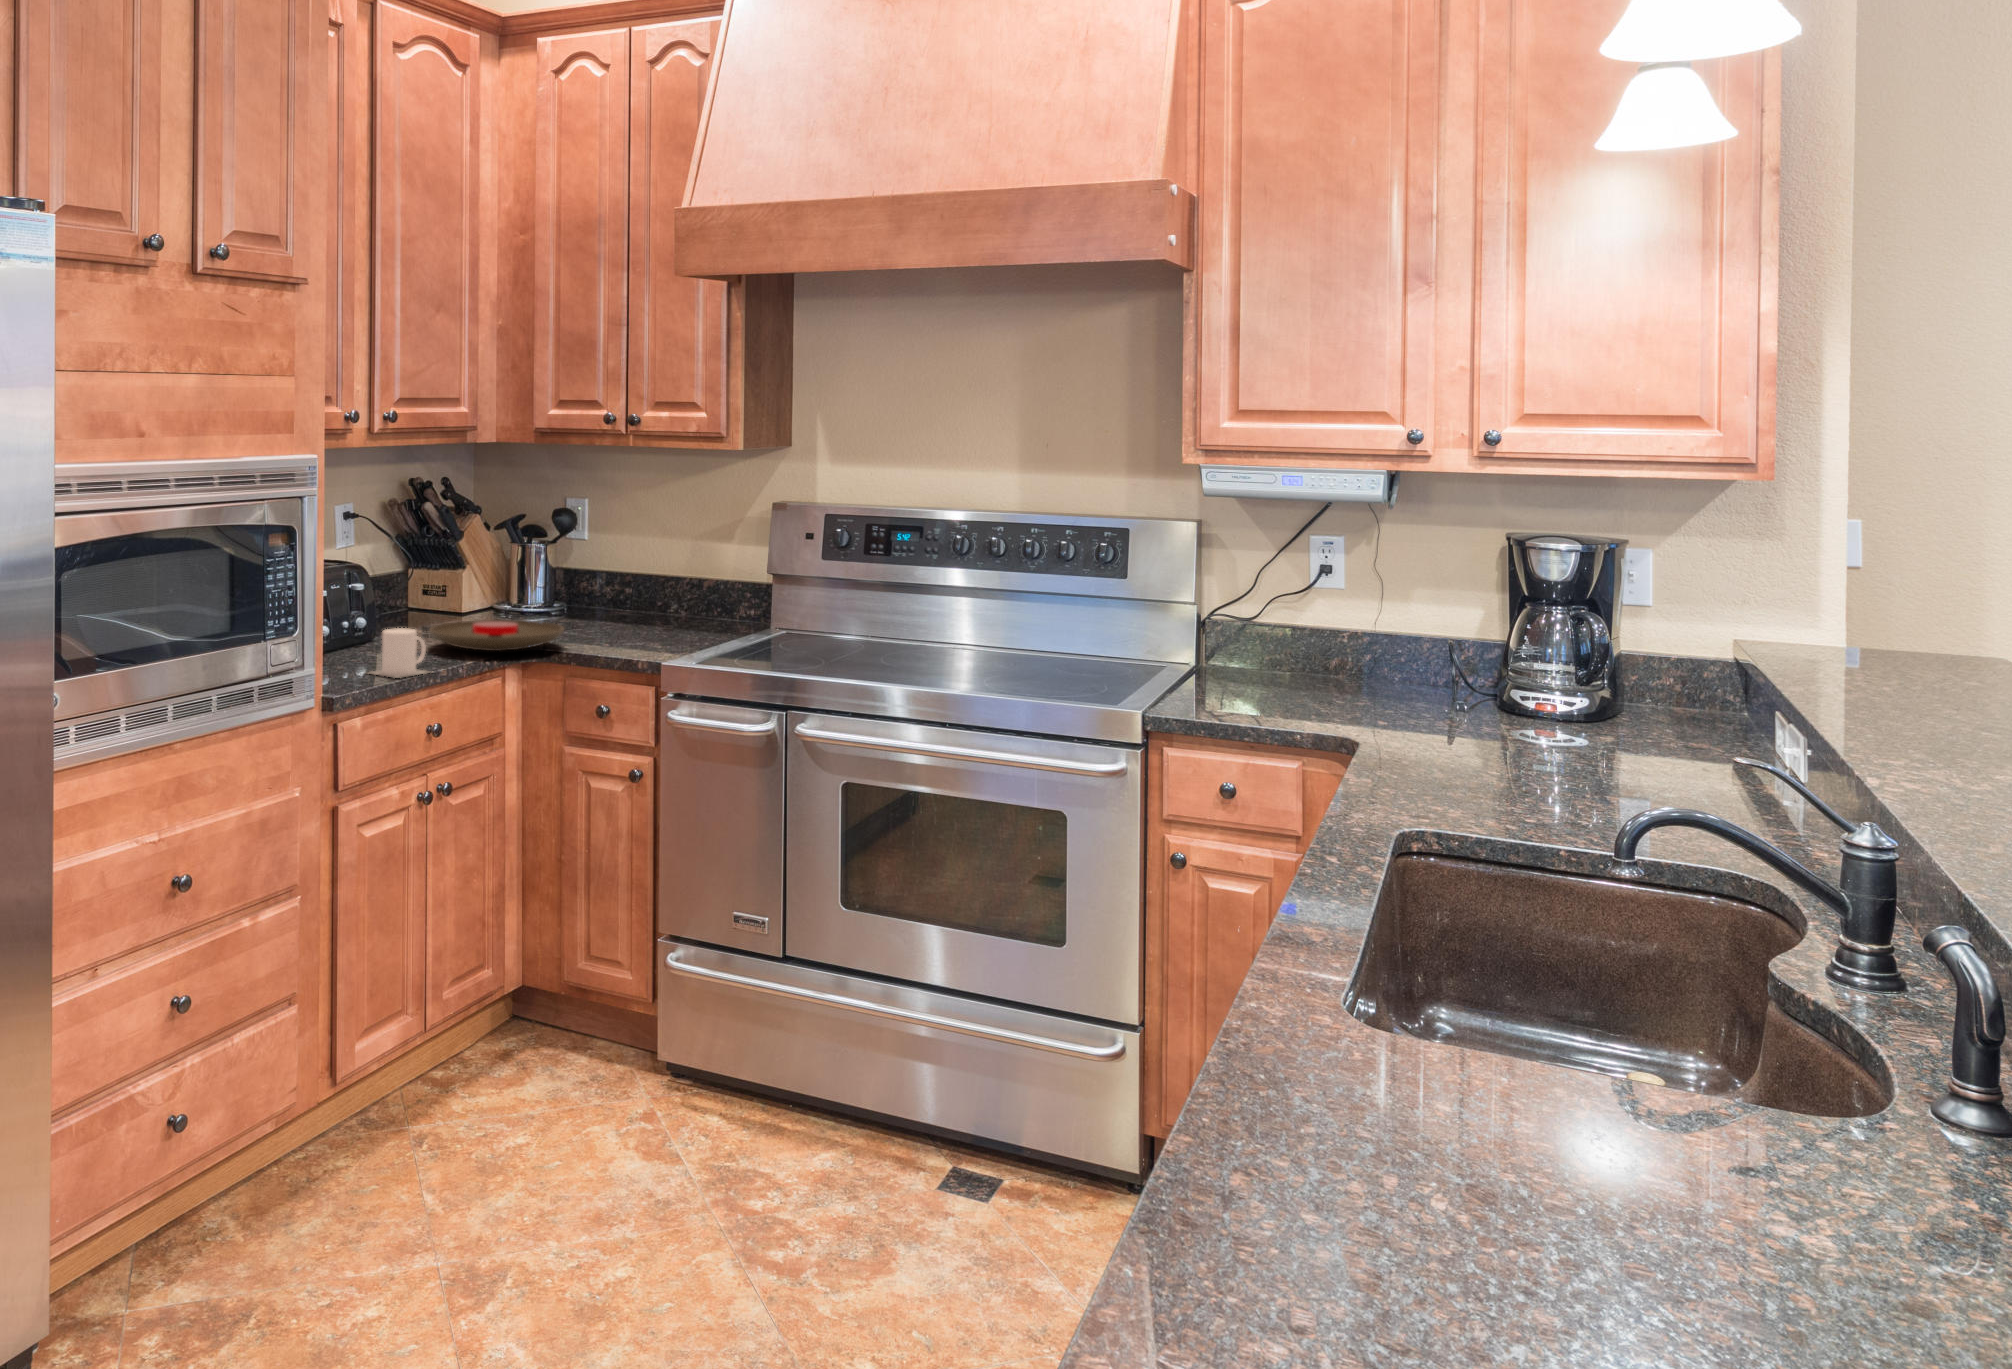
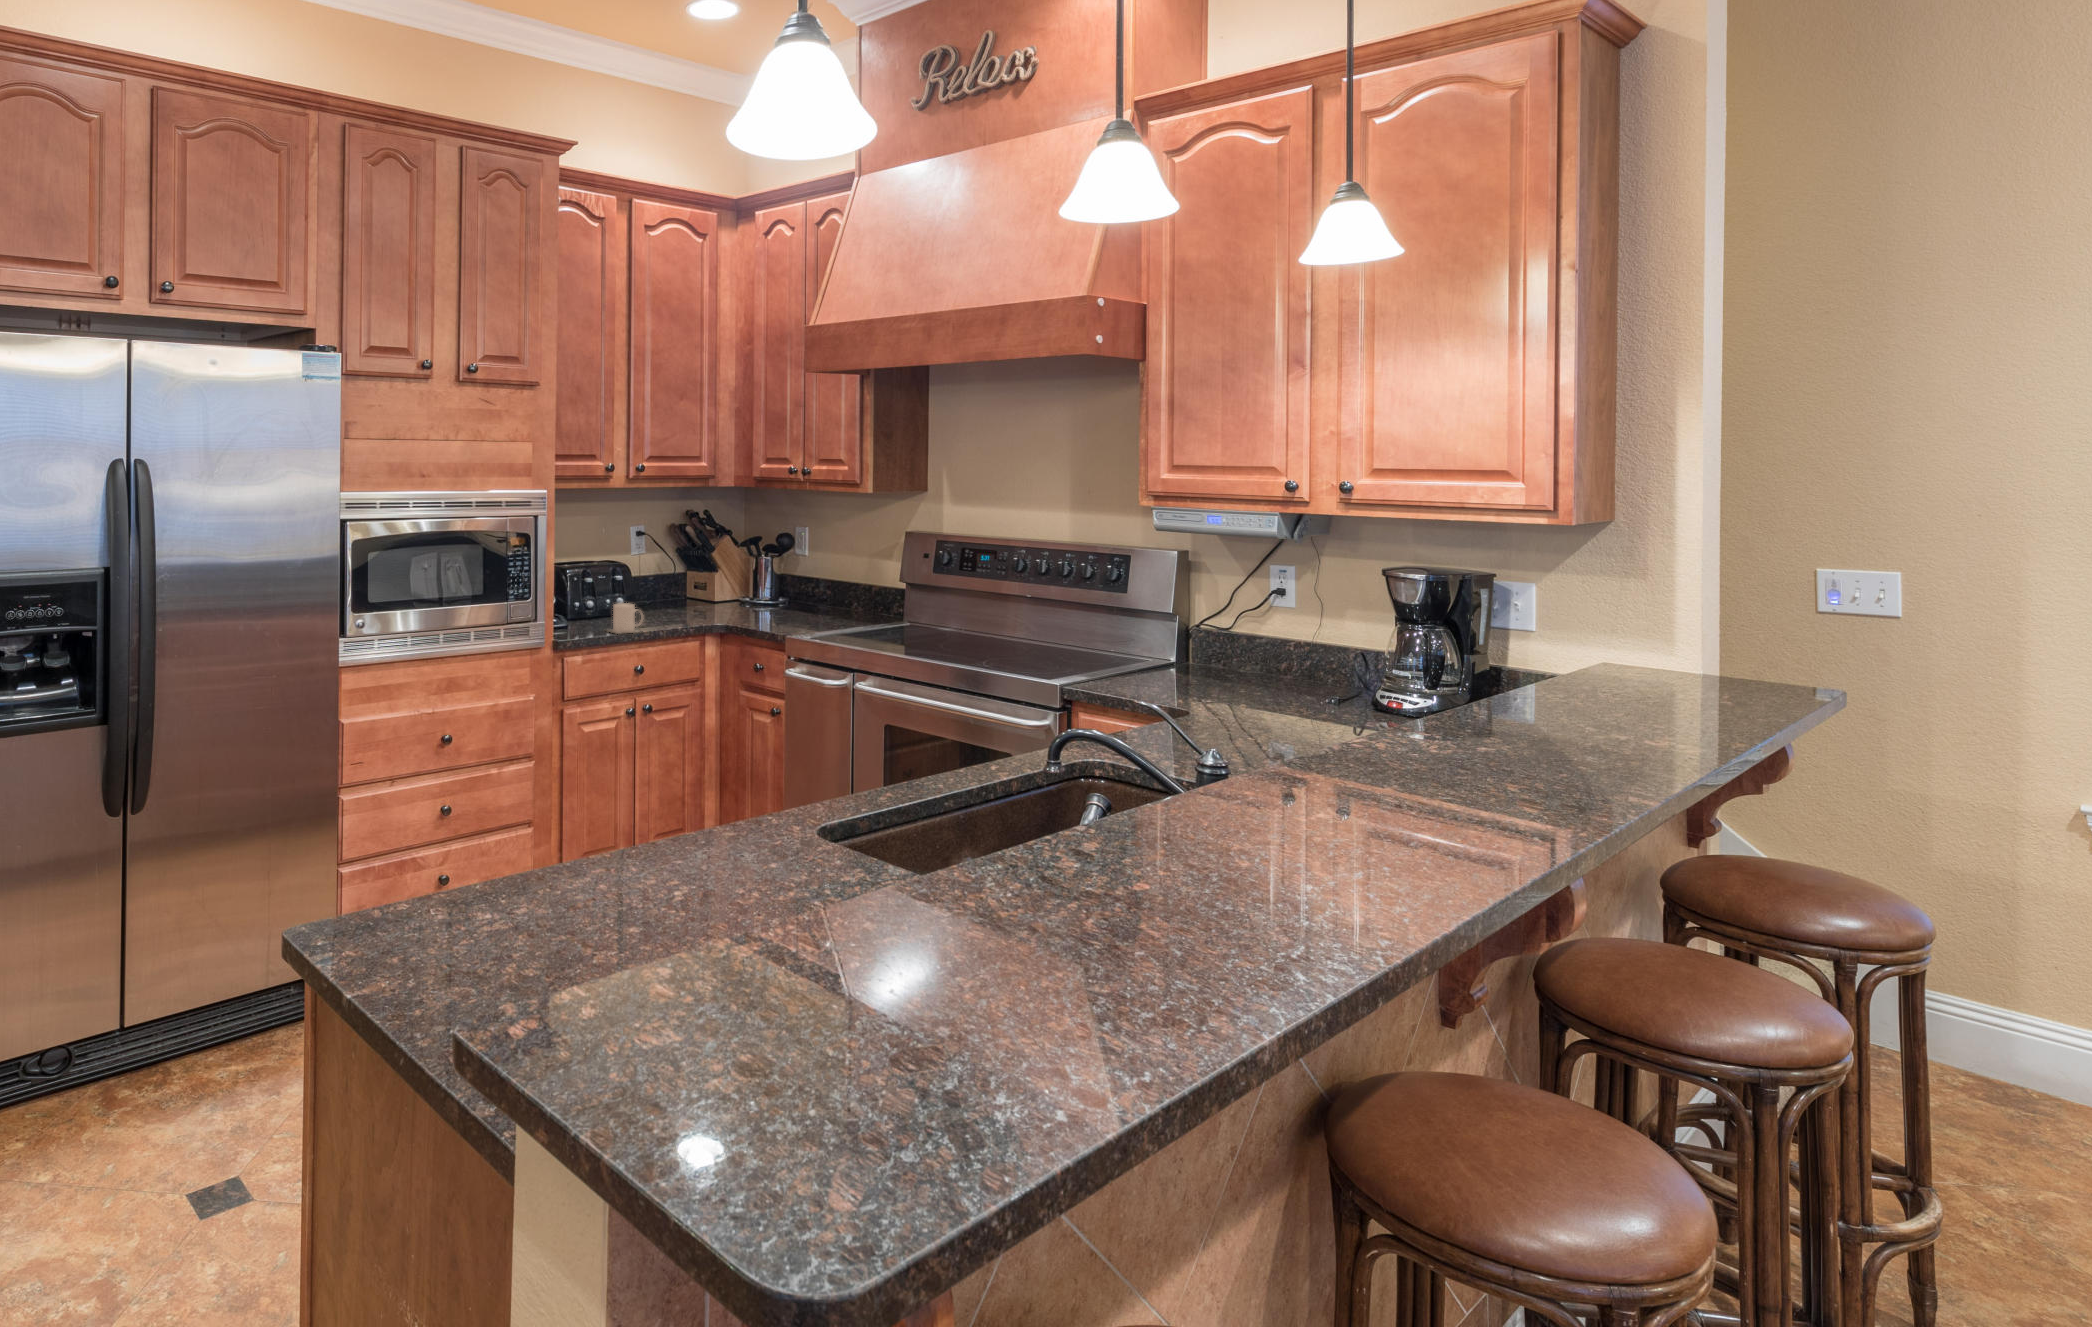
plate: present [430,620,564,651] -> none [661,604,750,622]

